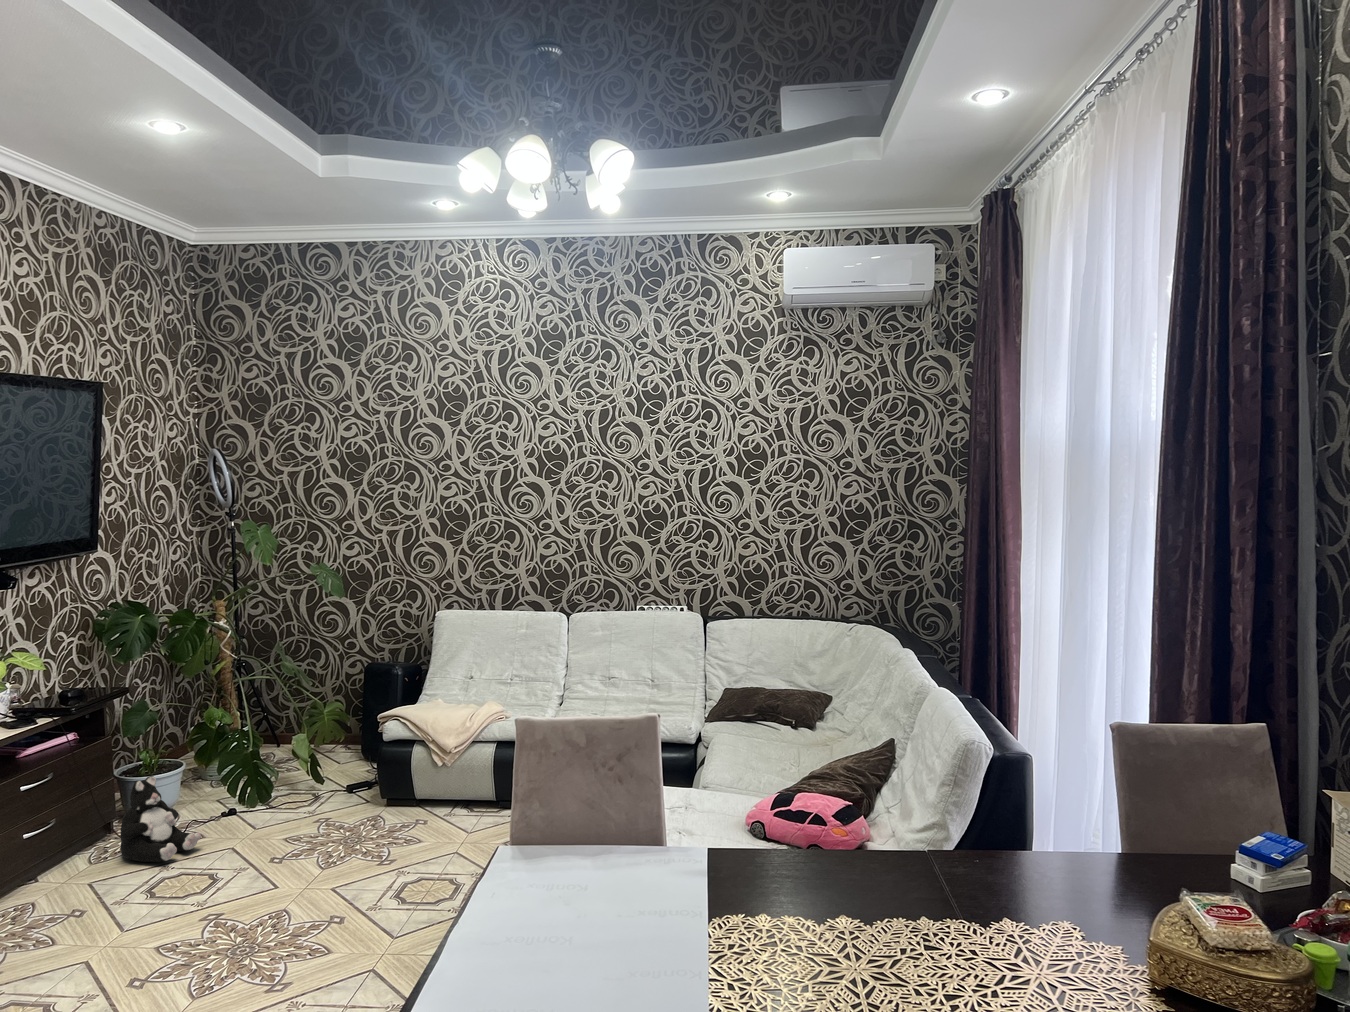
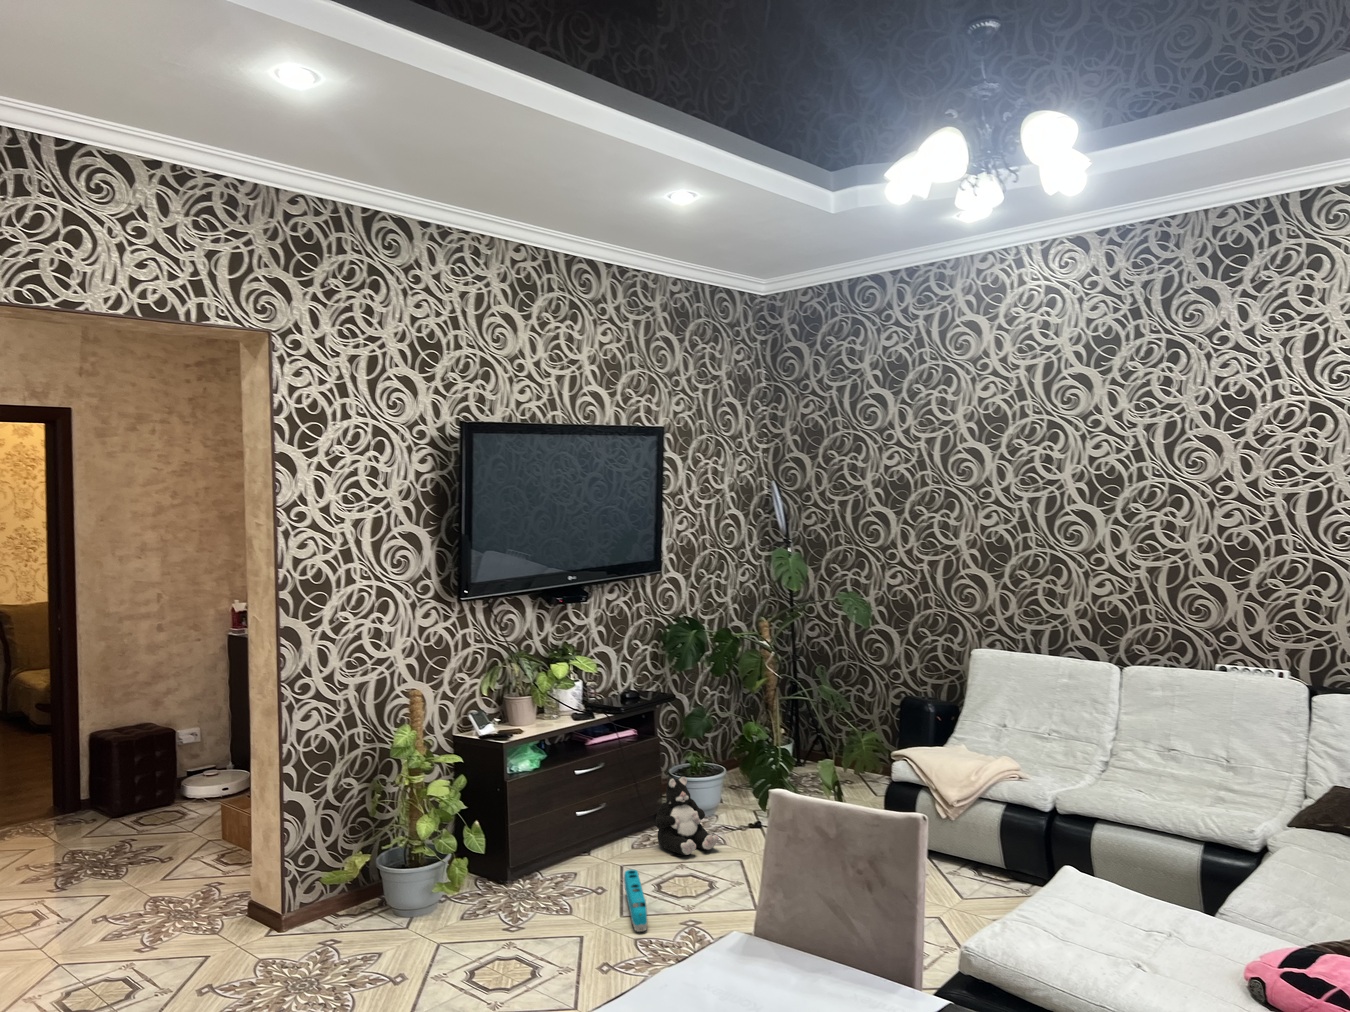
toy train: none [111,887,166,951] -> present [624,869,647,931]

